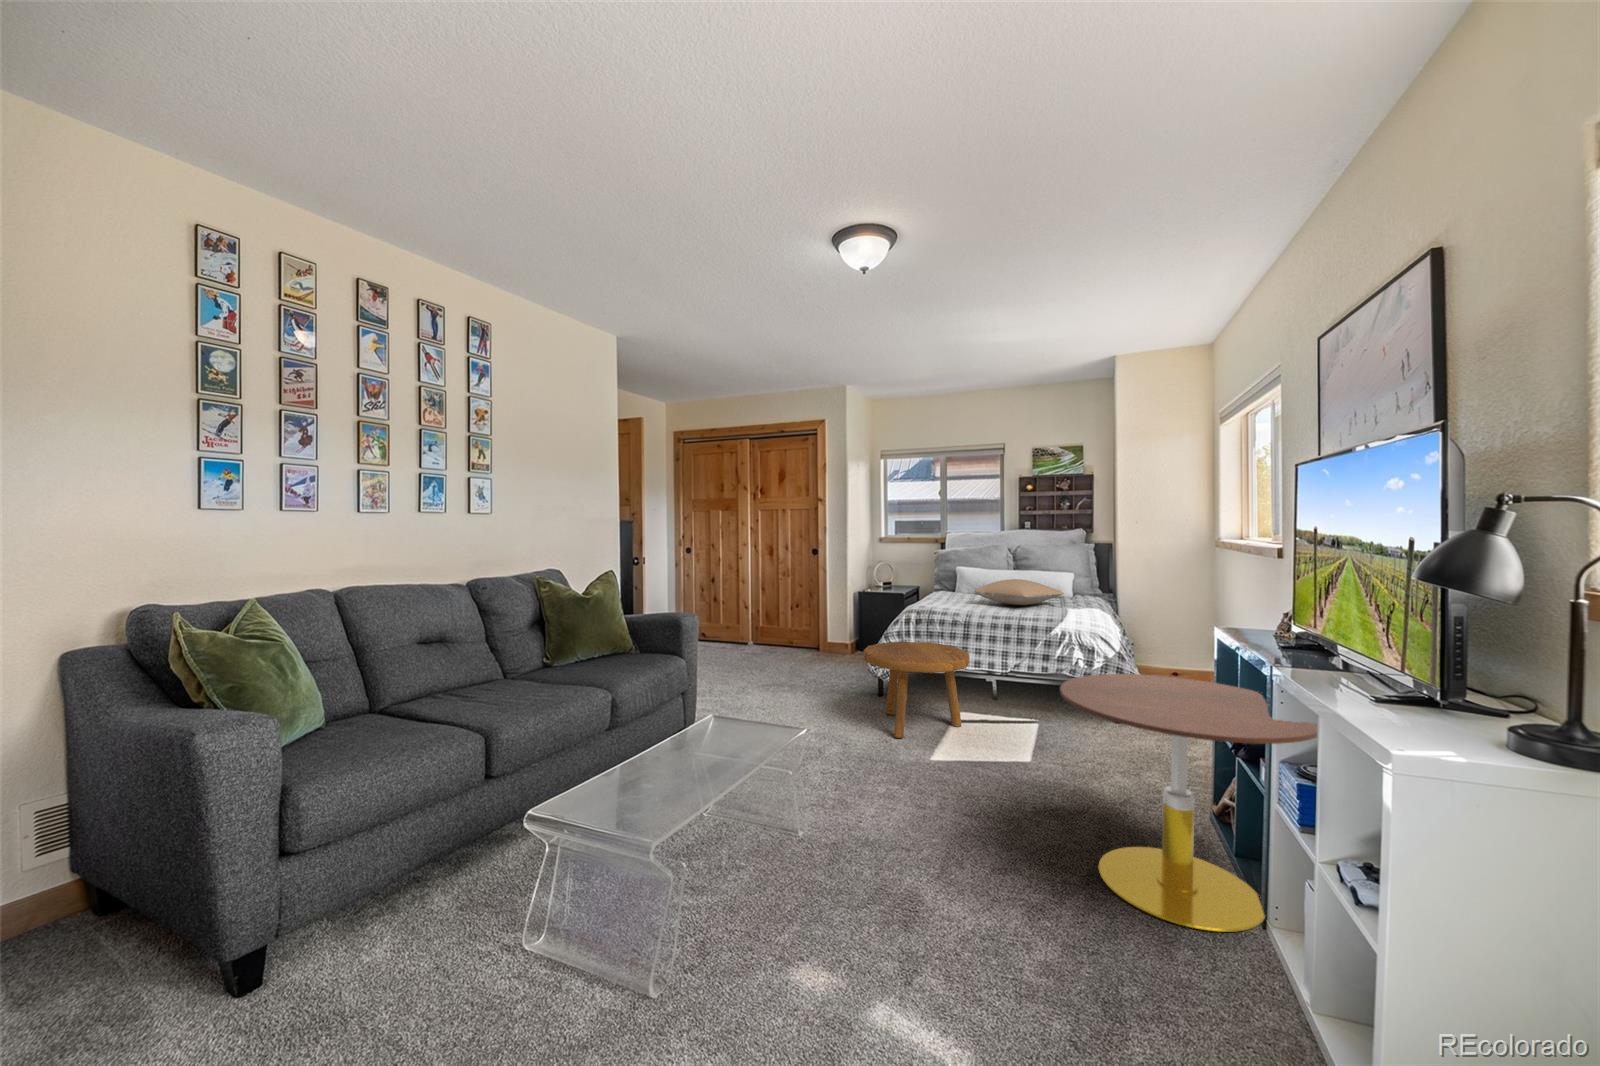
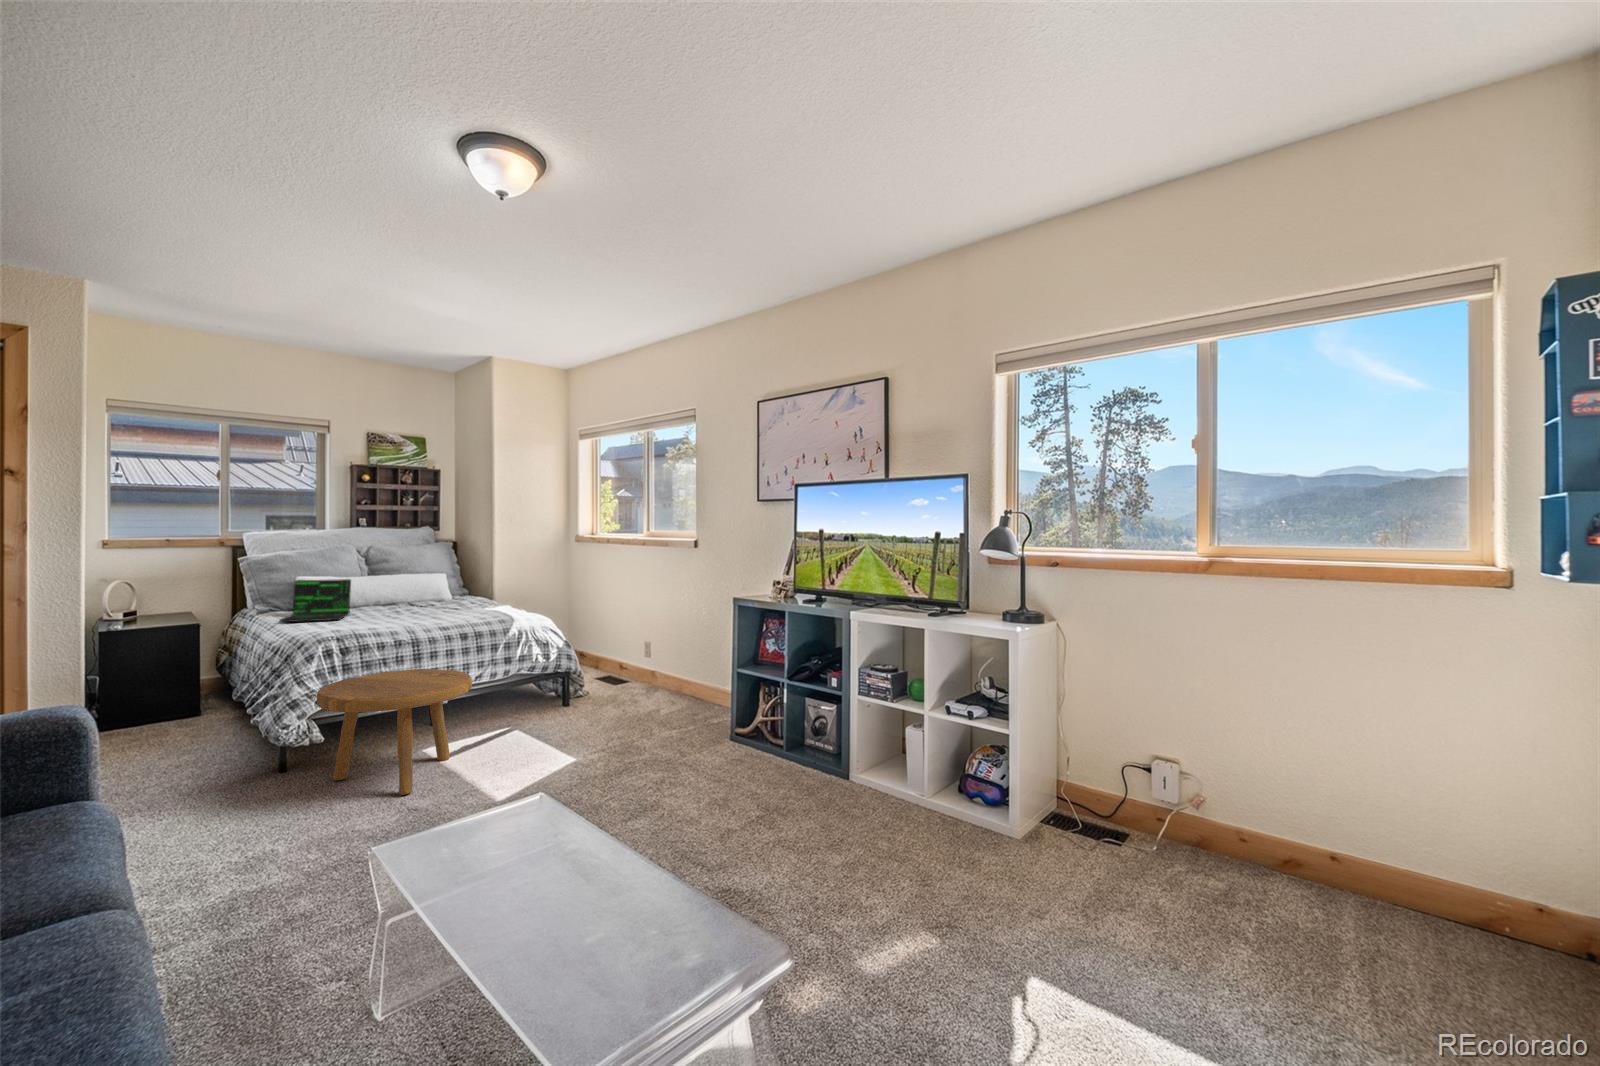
laptop: none [919,568,978,600] -> present [279,579,351,622]
pillow: present [975,579,1064,605] -> none [392,585,485,614]
side table: present [1060,674,1317,932] -> none [684,636,841,800]

